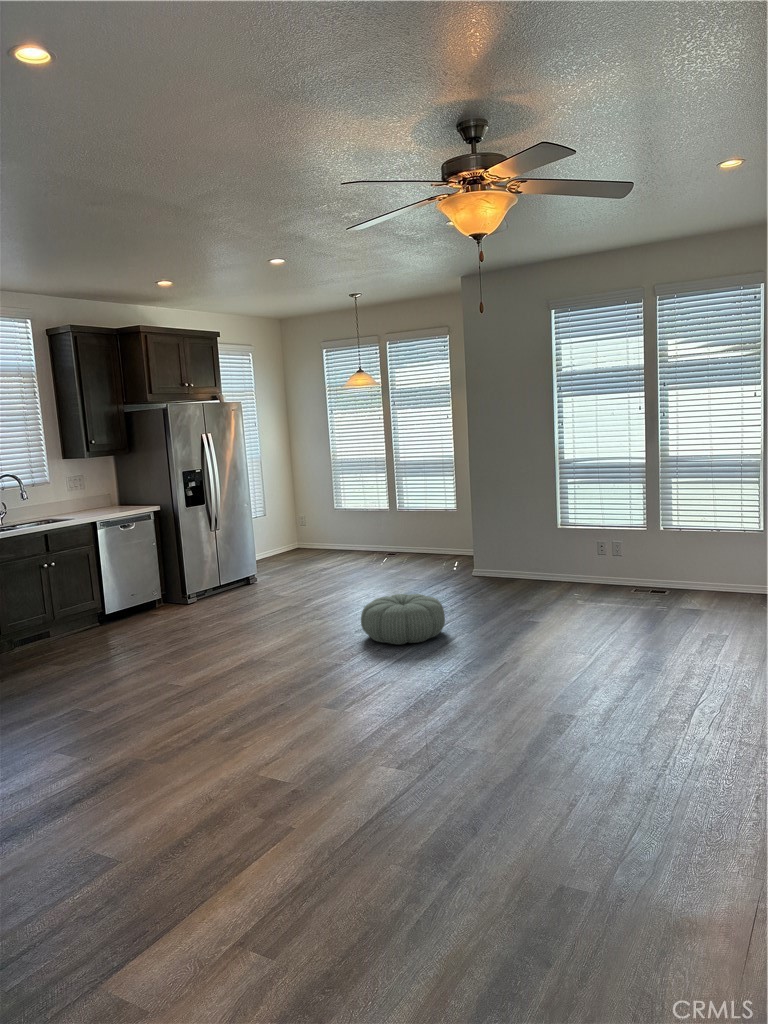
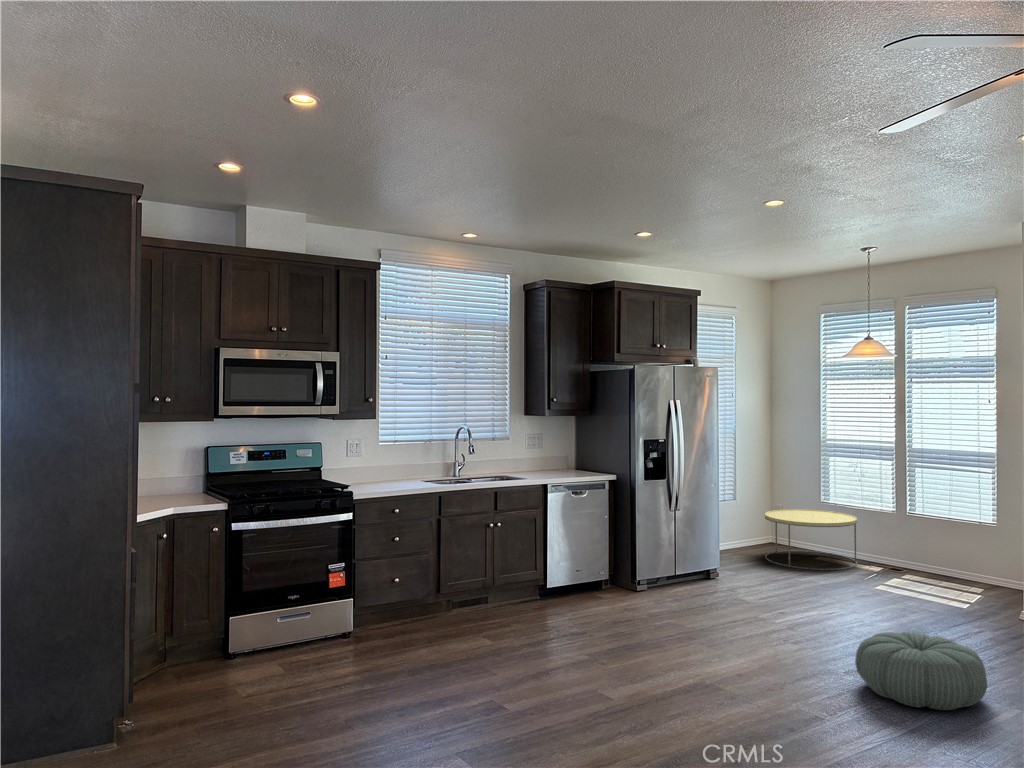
coffee table: none [291,516,365,565] -> present [765,509,857,570]

